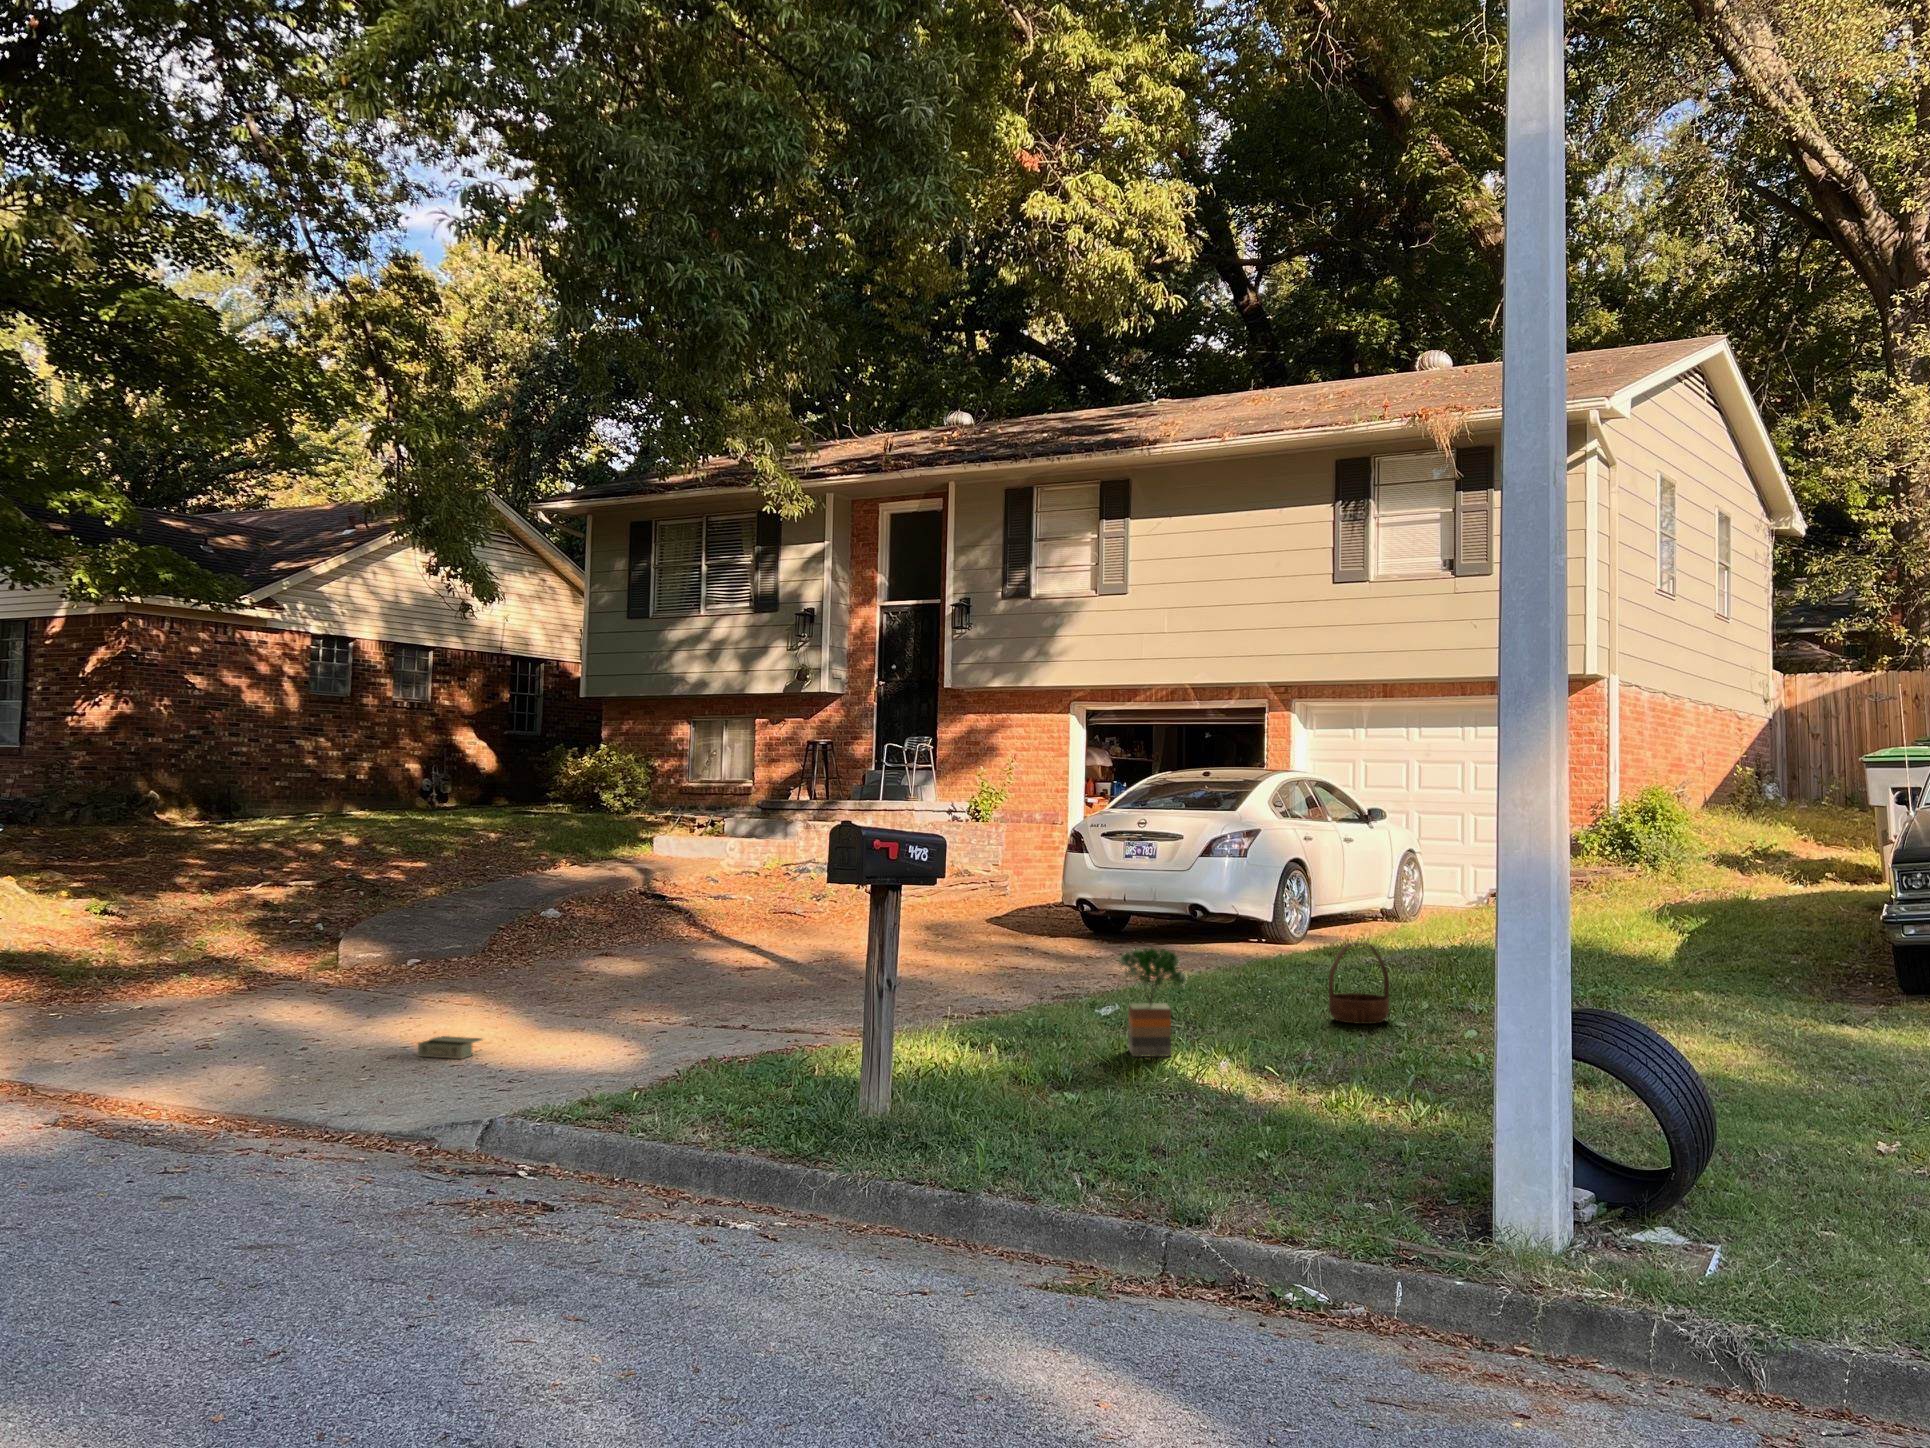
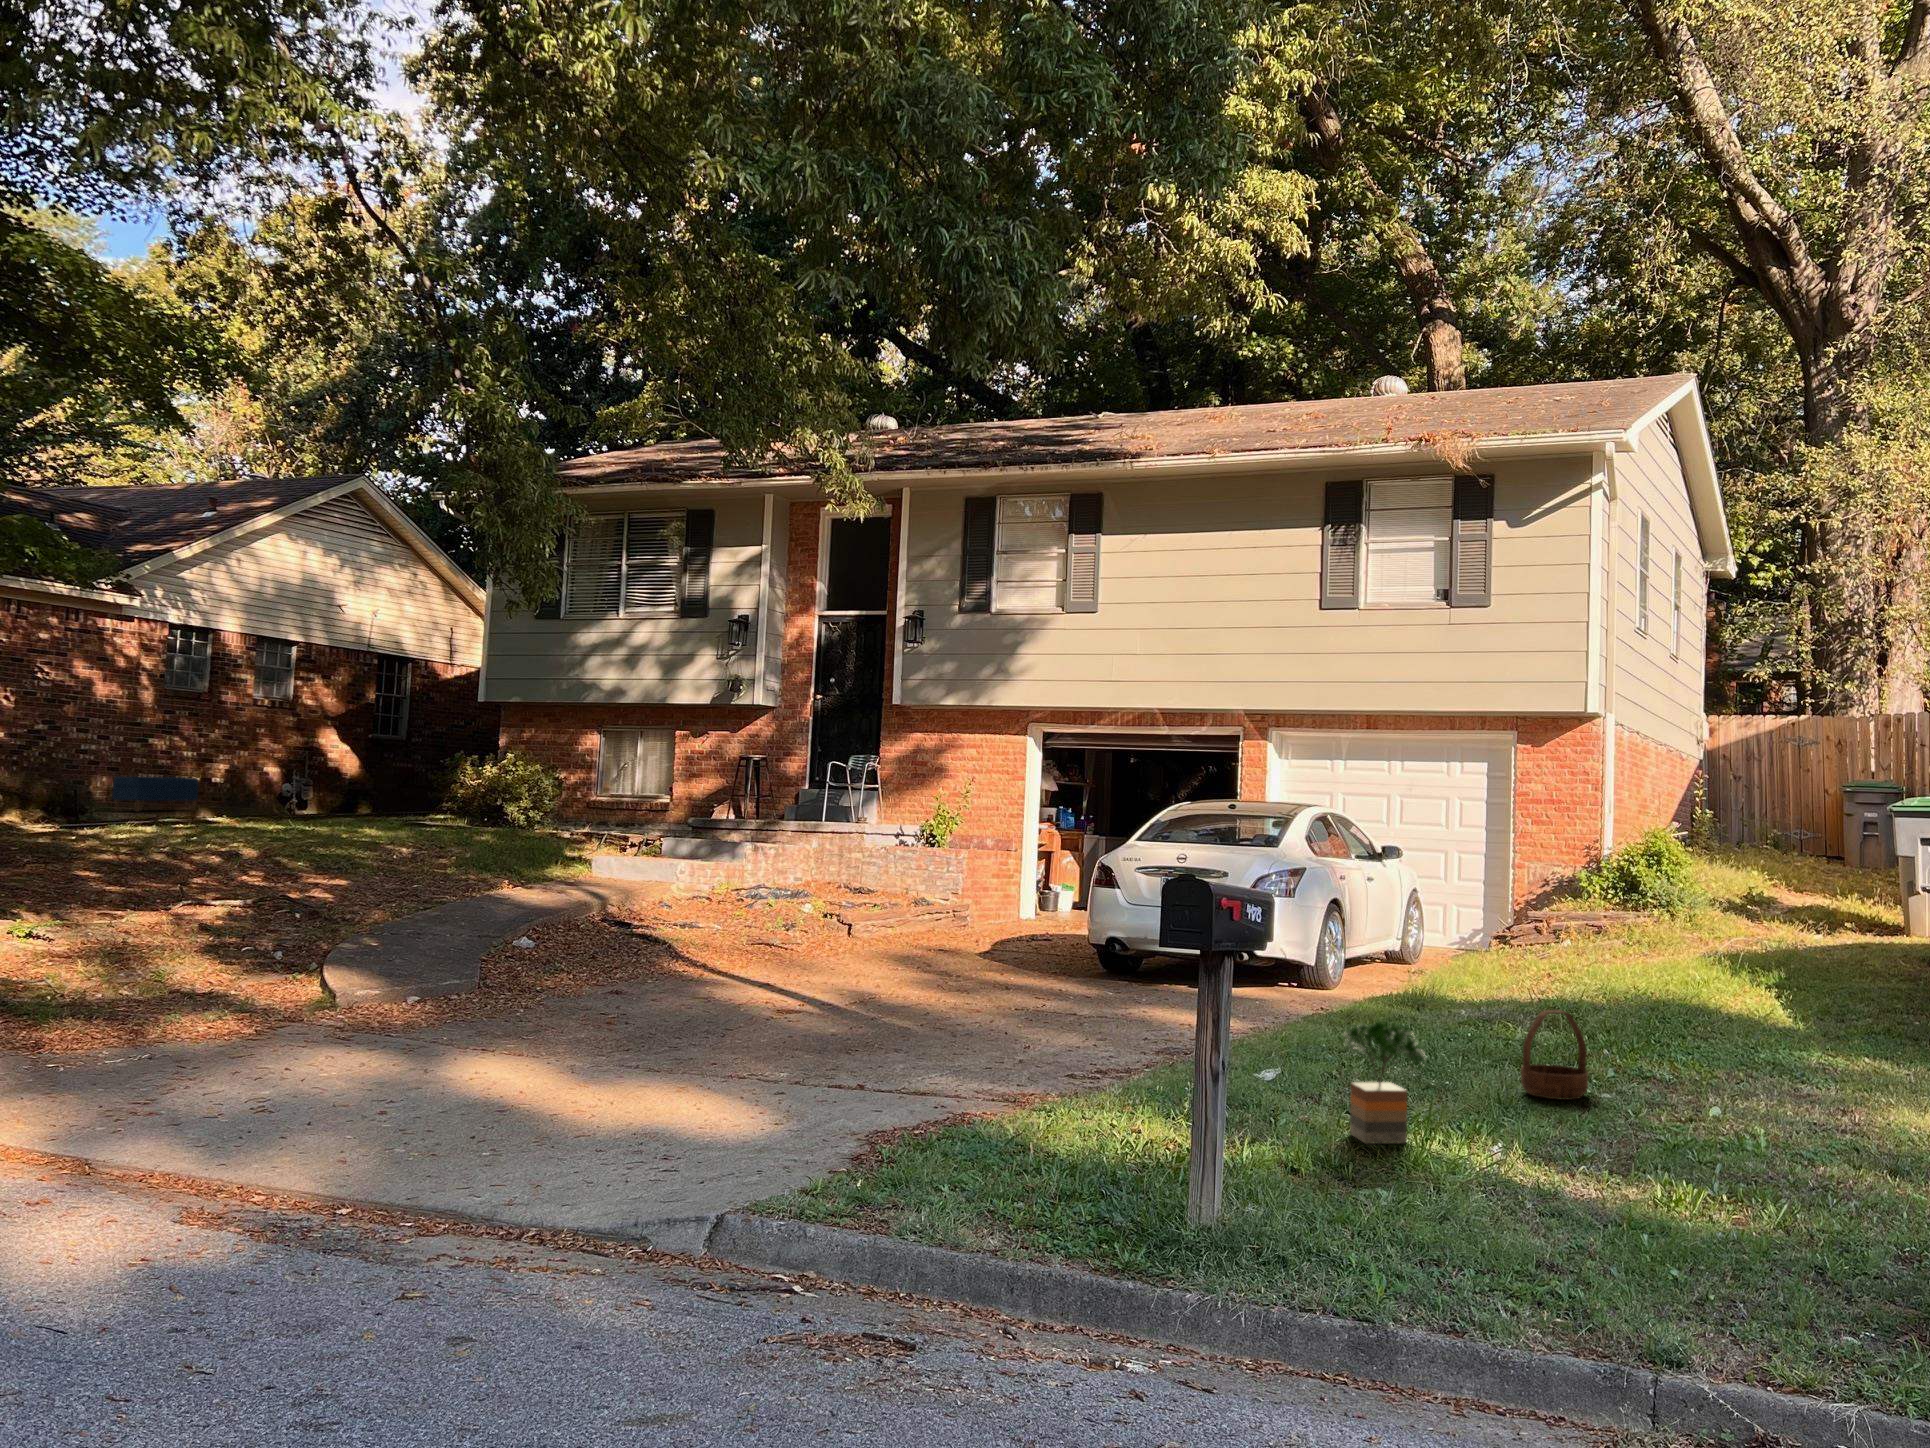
bench: none [265,774,341,805] -> present [113,776,198,811]
toolbox: present [418,1036,482,1059] -> none [504,1112,578,1141]

